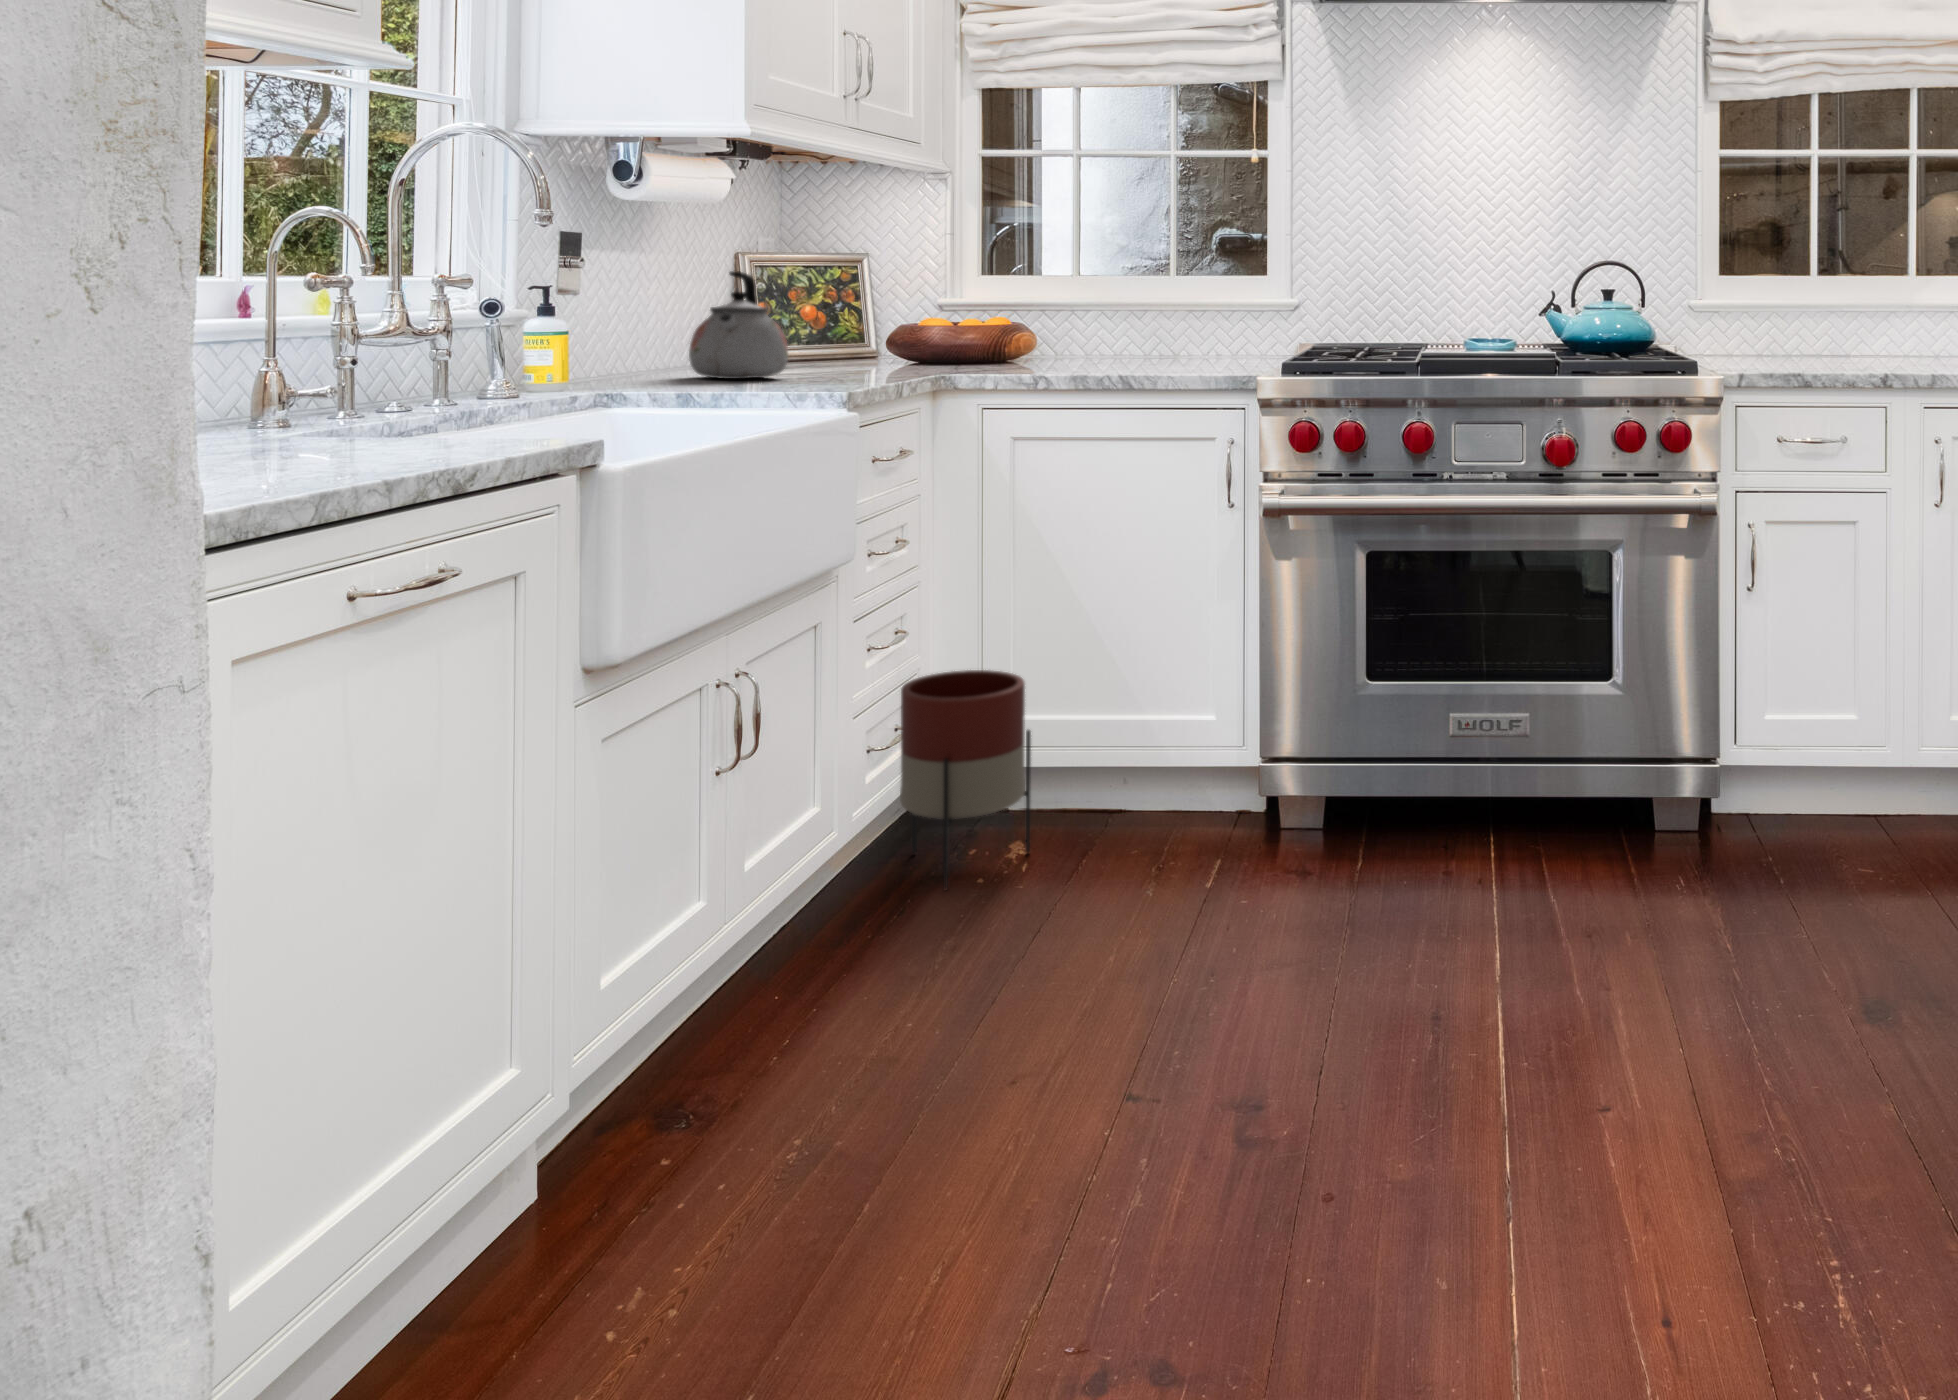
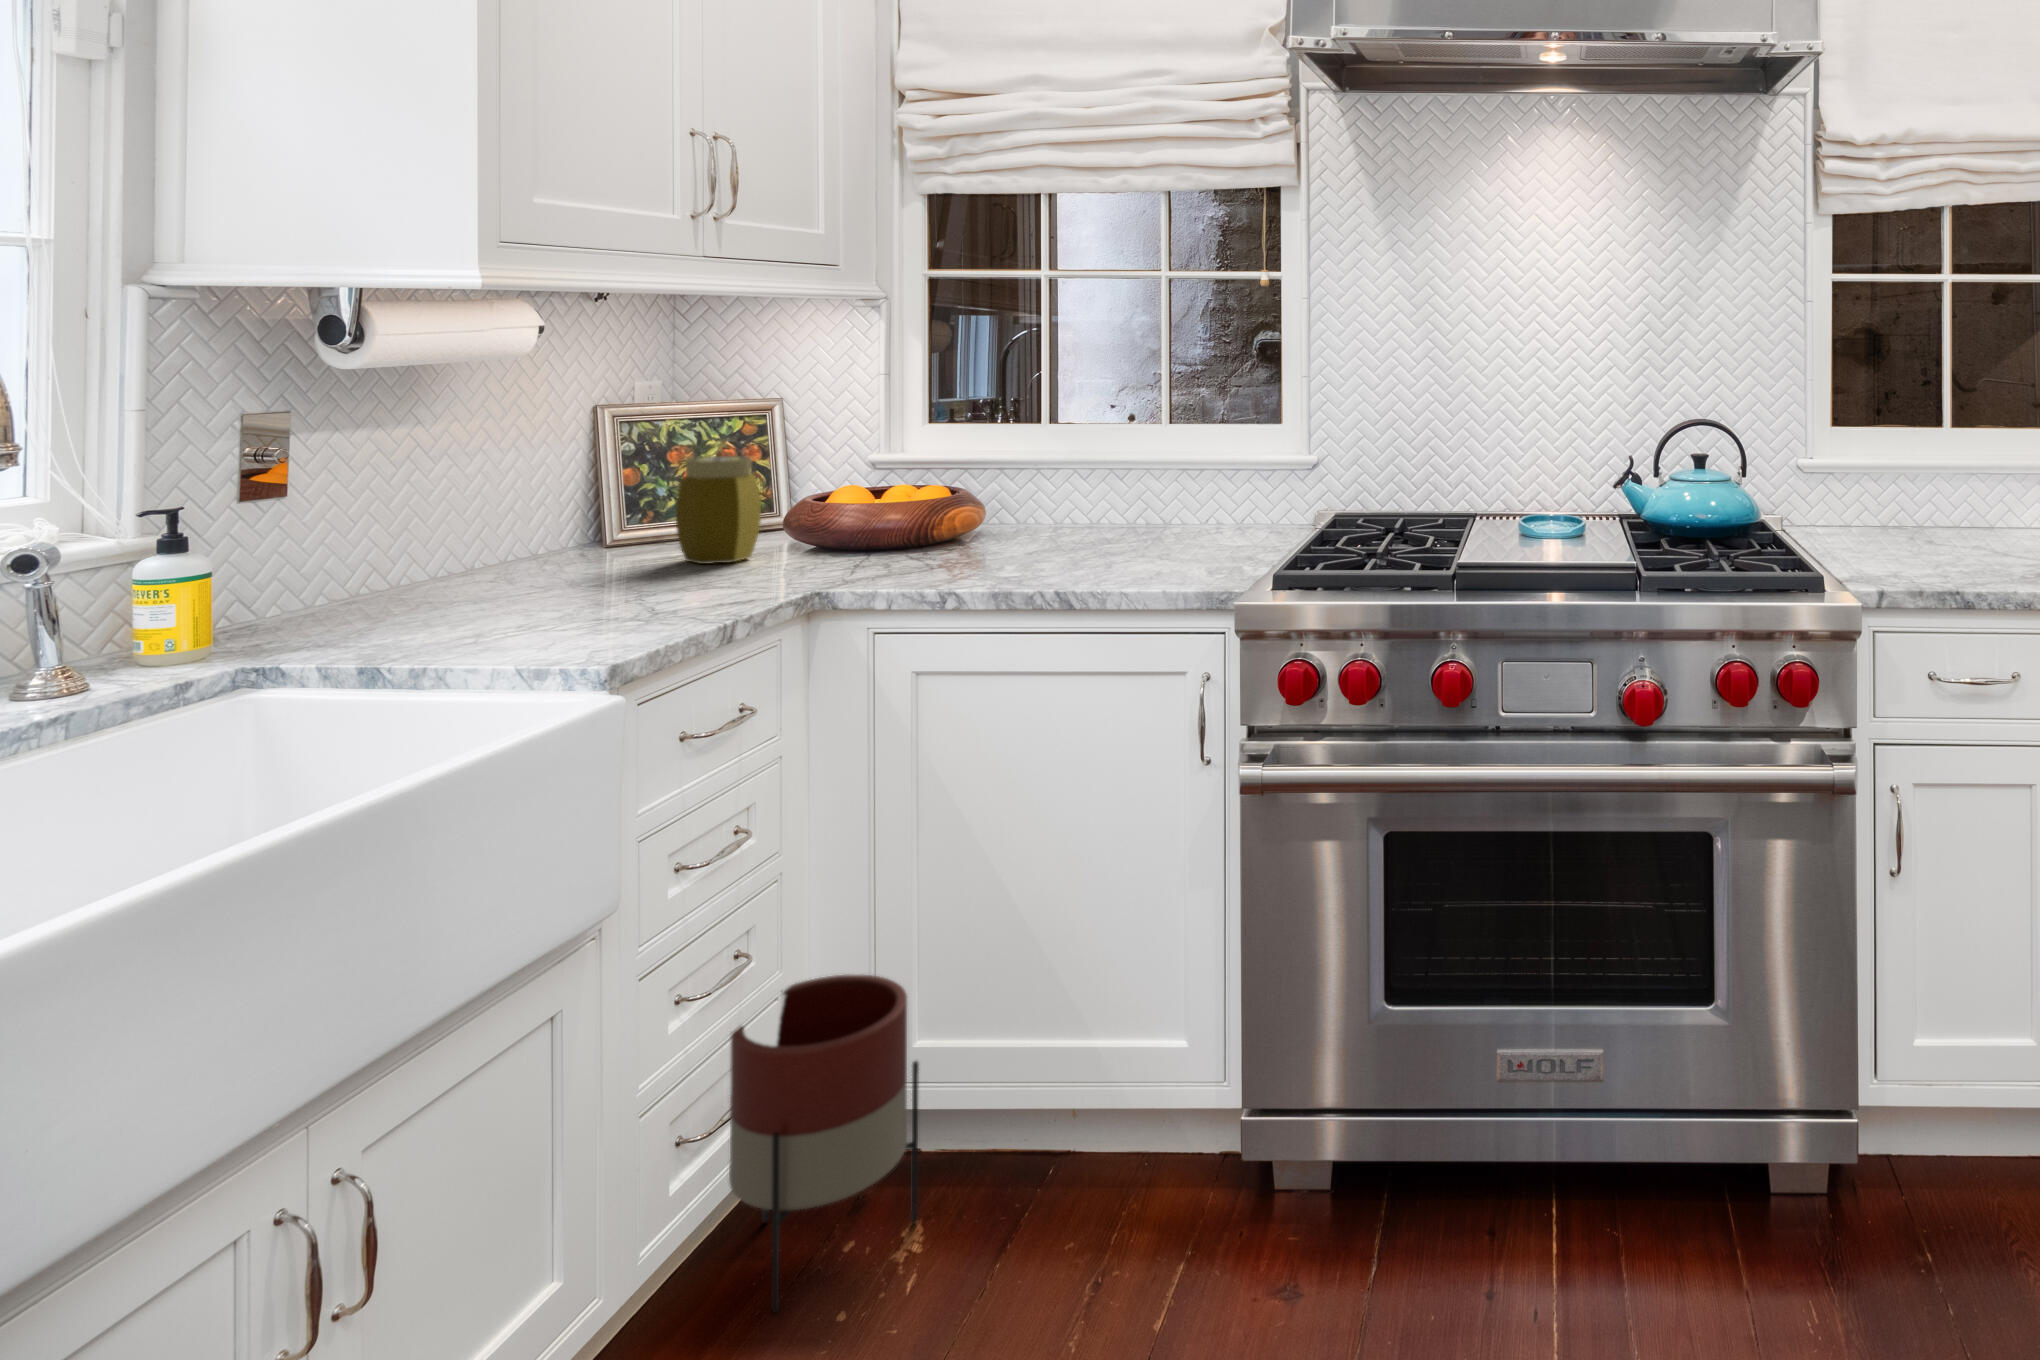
kettle: present [689,271,788,379] -> none [488,447,630,588]
jar: none [804,292,867,374] -> present [676,456,761,564]

